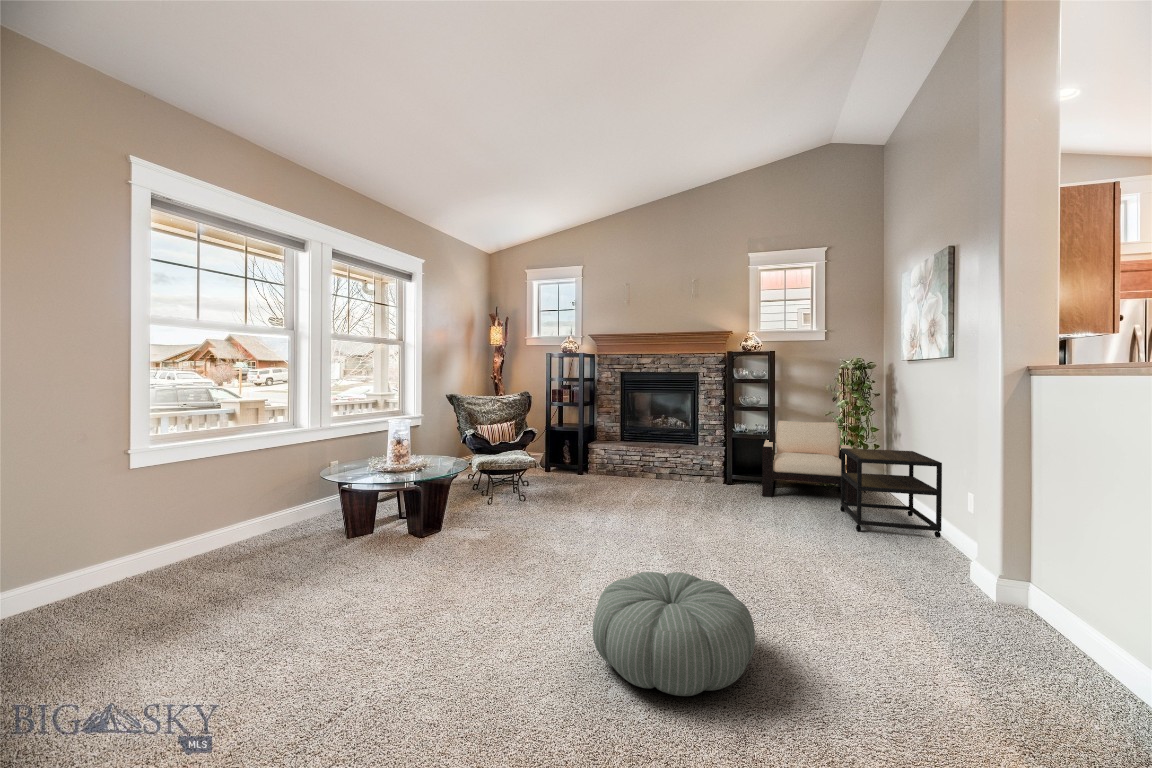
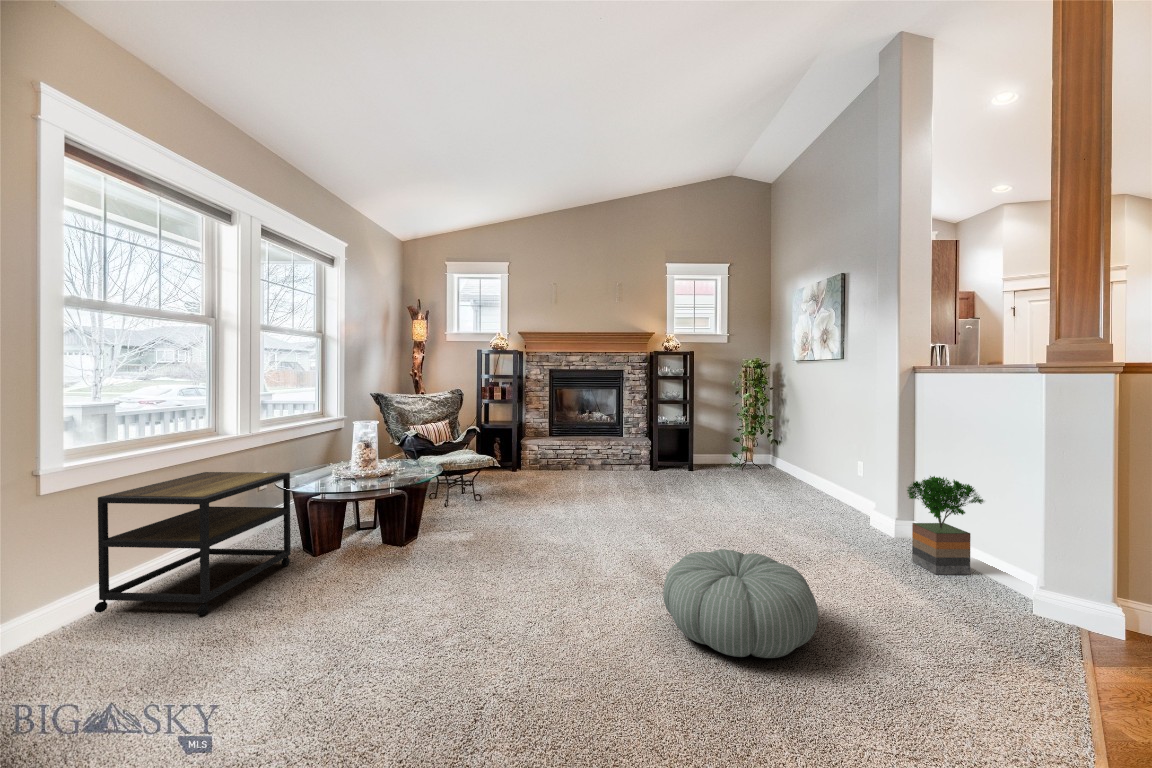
armchair: present [762,421,857,503] -> none [680,412,767,481]
side table: present [840,448,942,538] -> present [94,472,291,615]
potted tree: none [954,511,1073,647] -> present [907,476,984,575]

